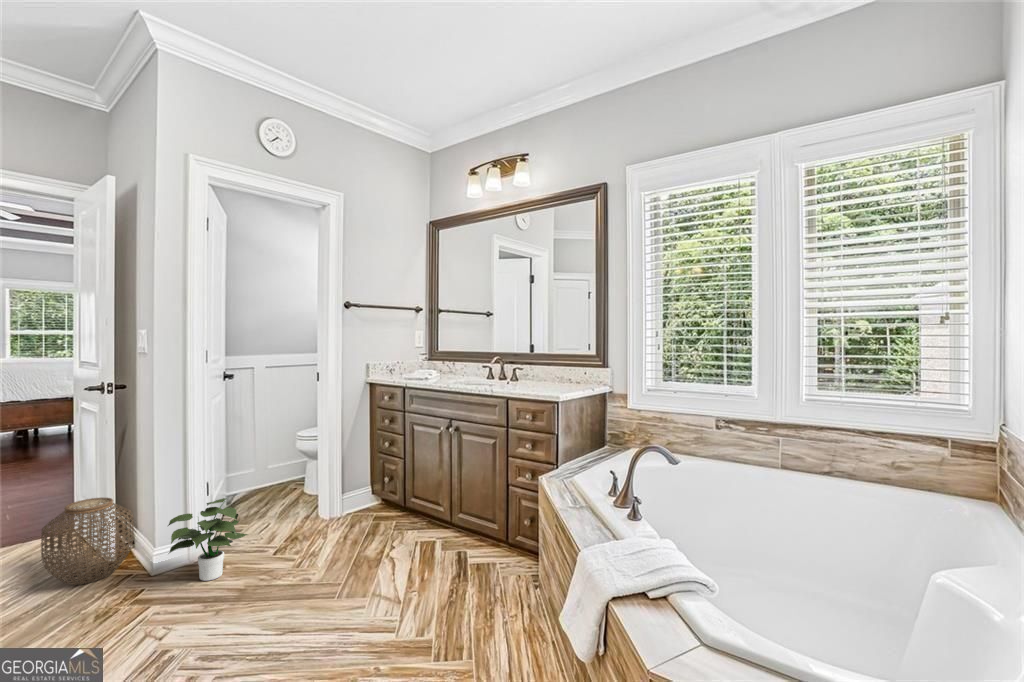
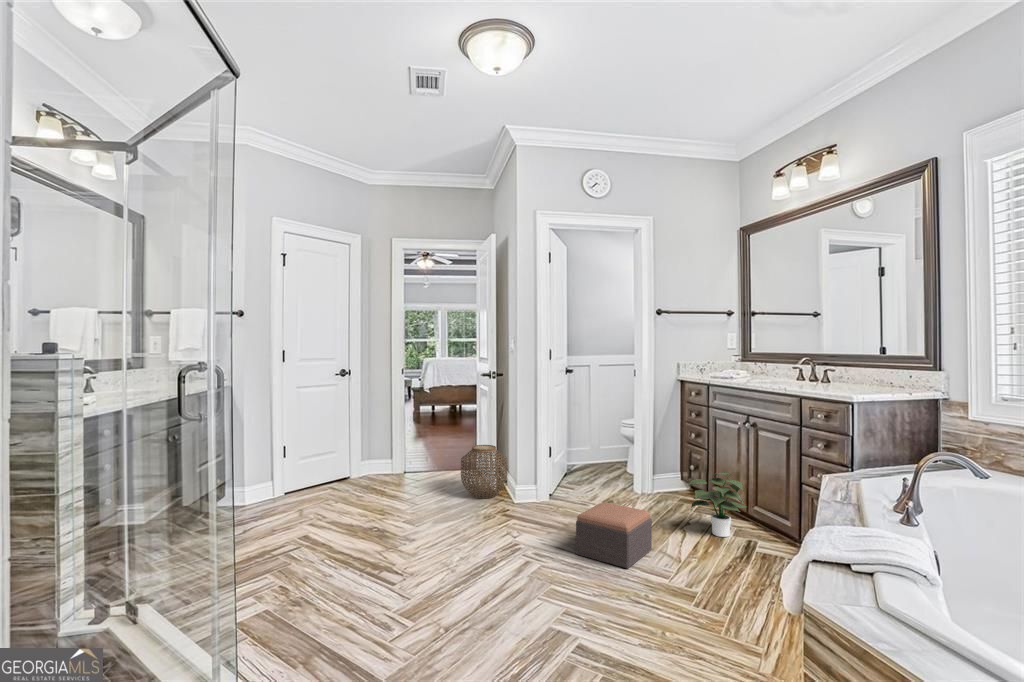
potted plant: present [168,498,248,581] -> present [689,472,746,537]
footstool: none [265,551,363,637] -> present [576,502,652,568]

